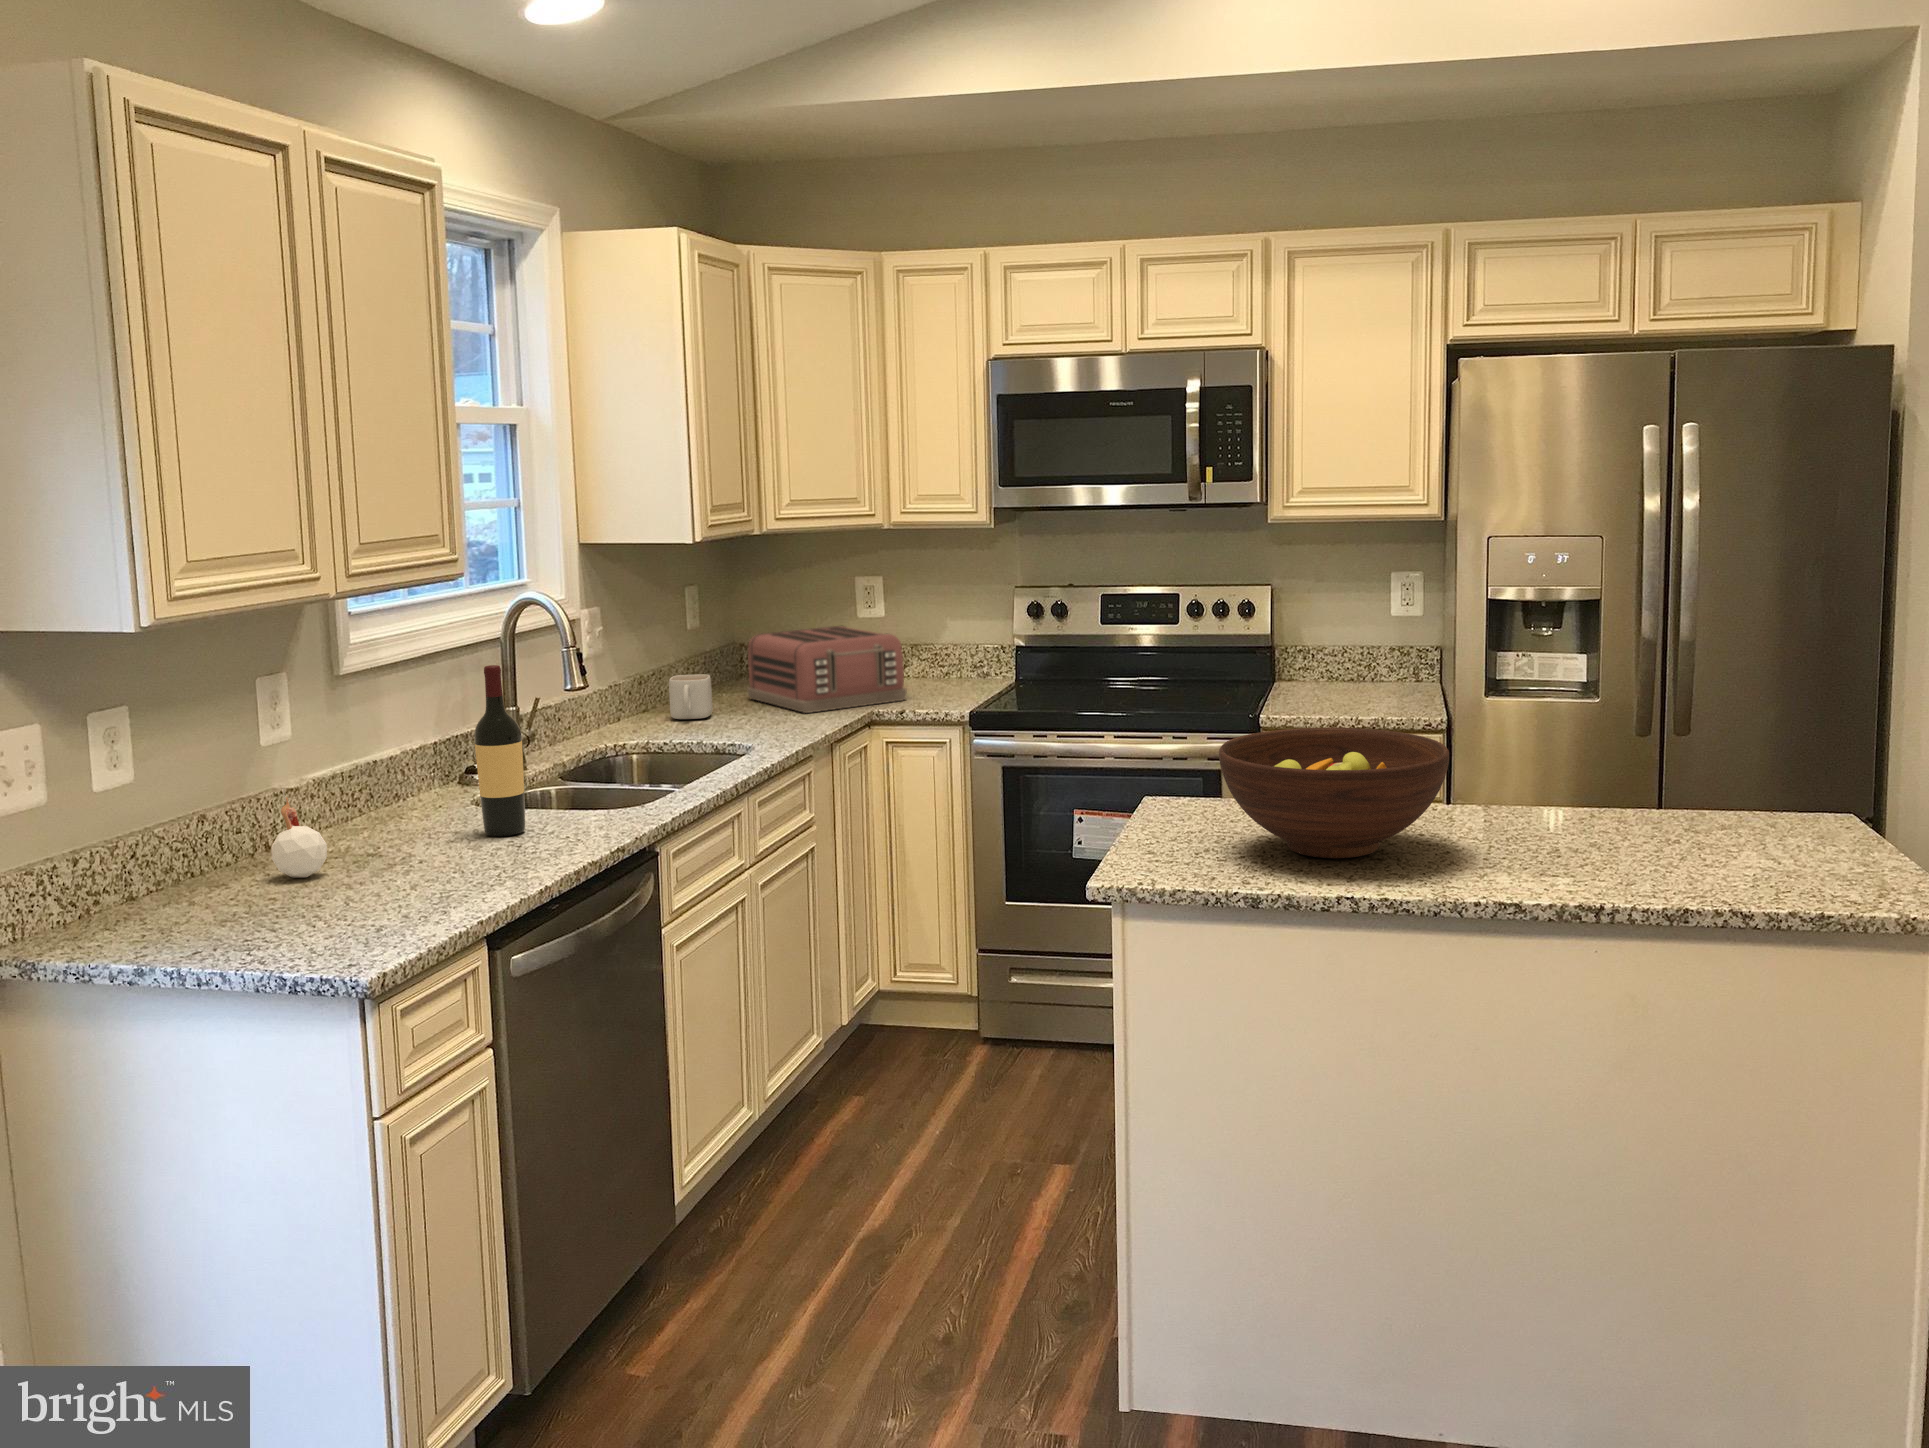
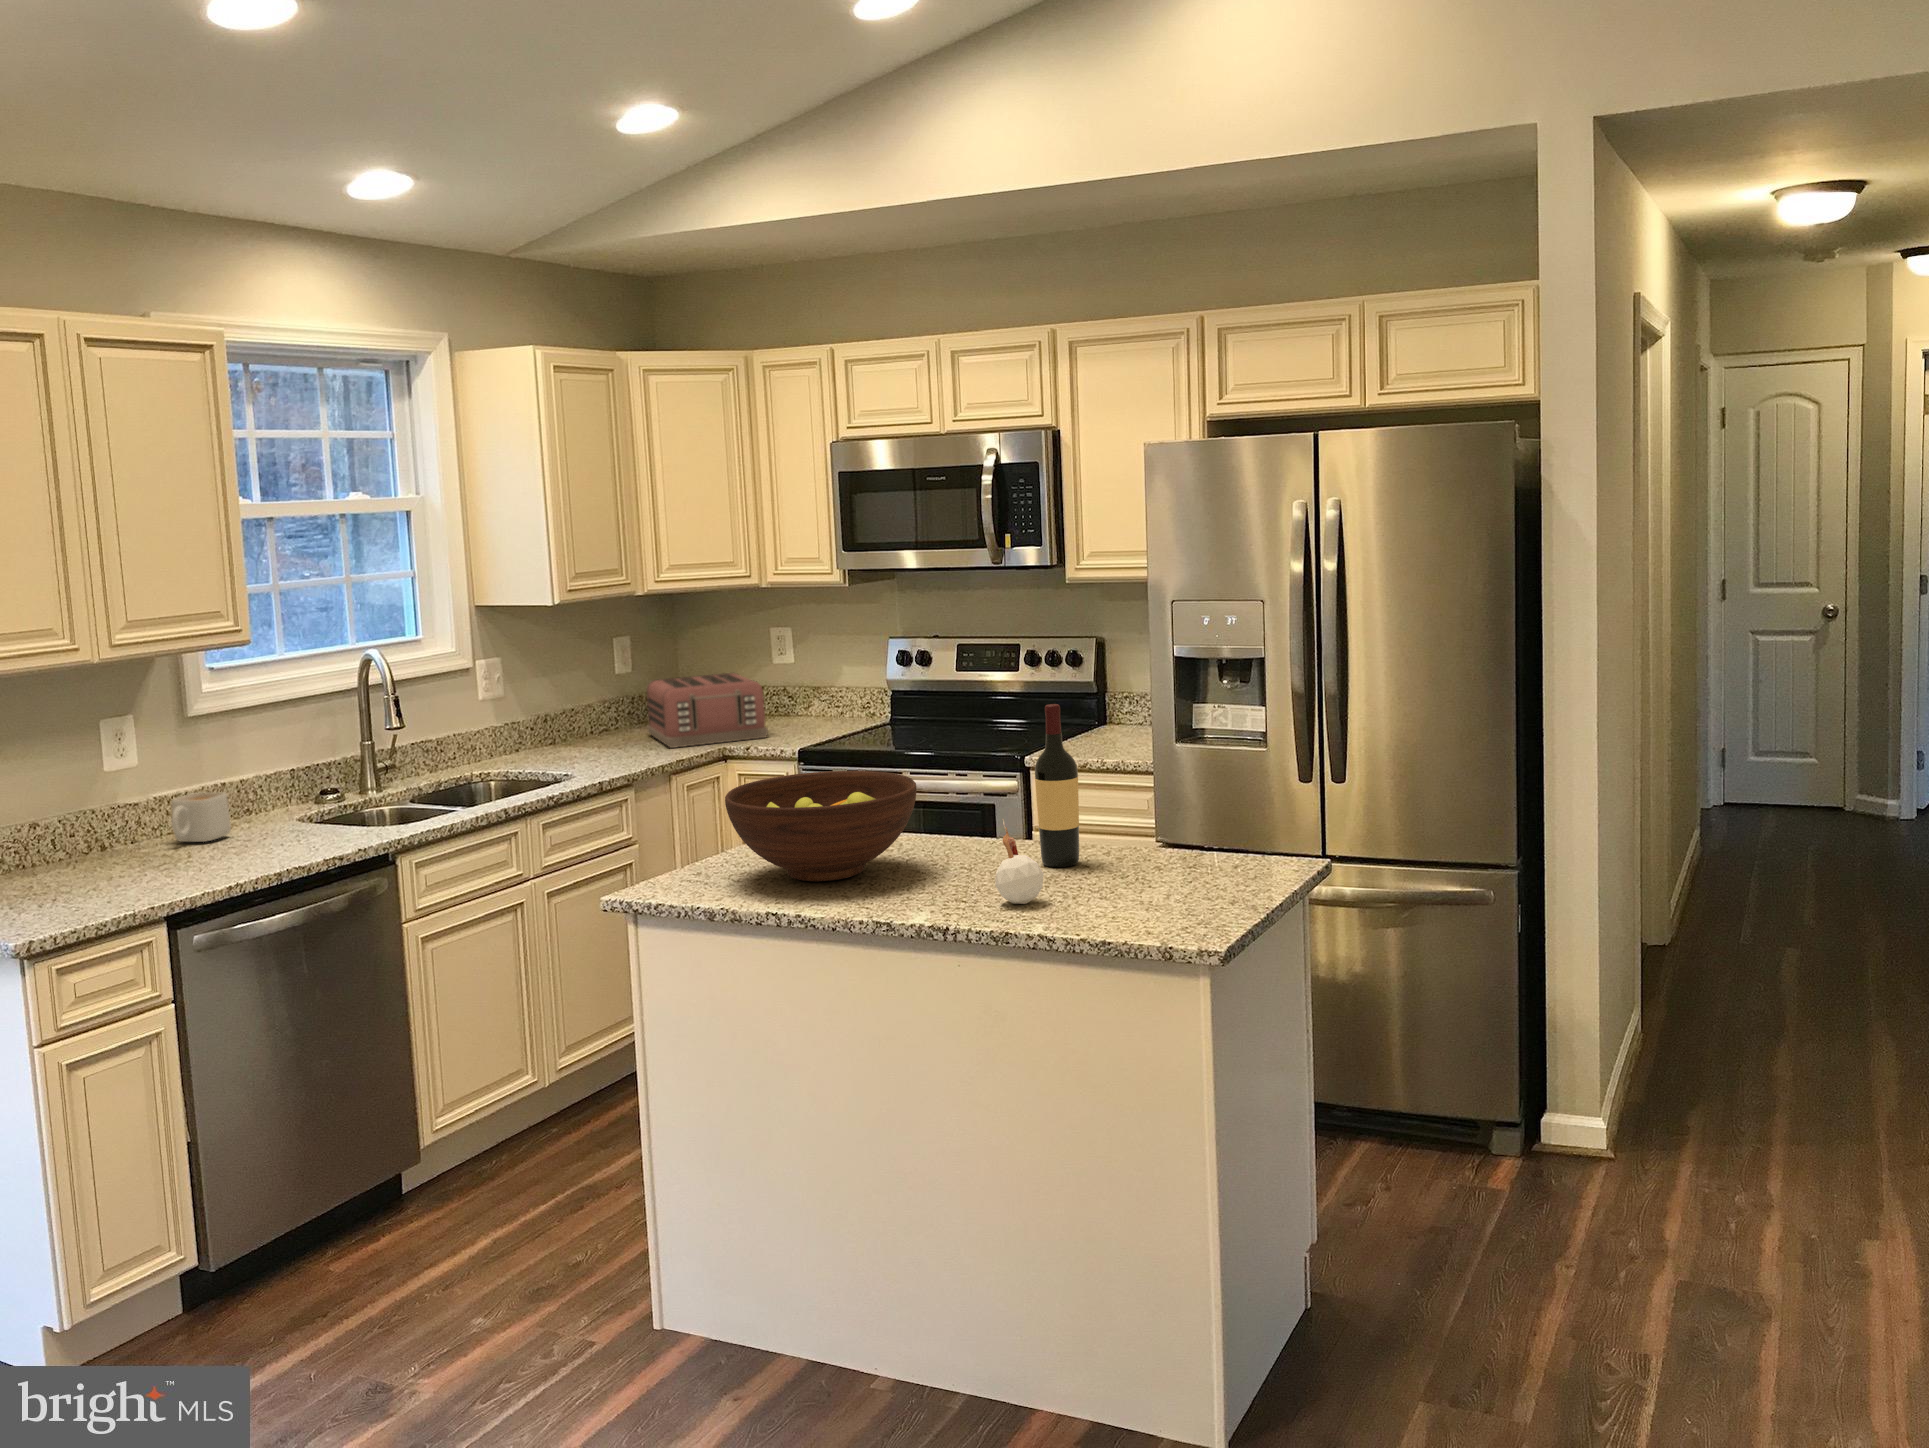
wine bottle: present [474,665,525,836] -> present [1035,704,1079,867]
mug: present [669,674,712,719] -> present [172,792,231,842]
candle: present [272,788,327,877] -> present [995,818,1044,904]

